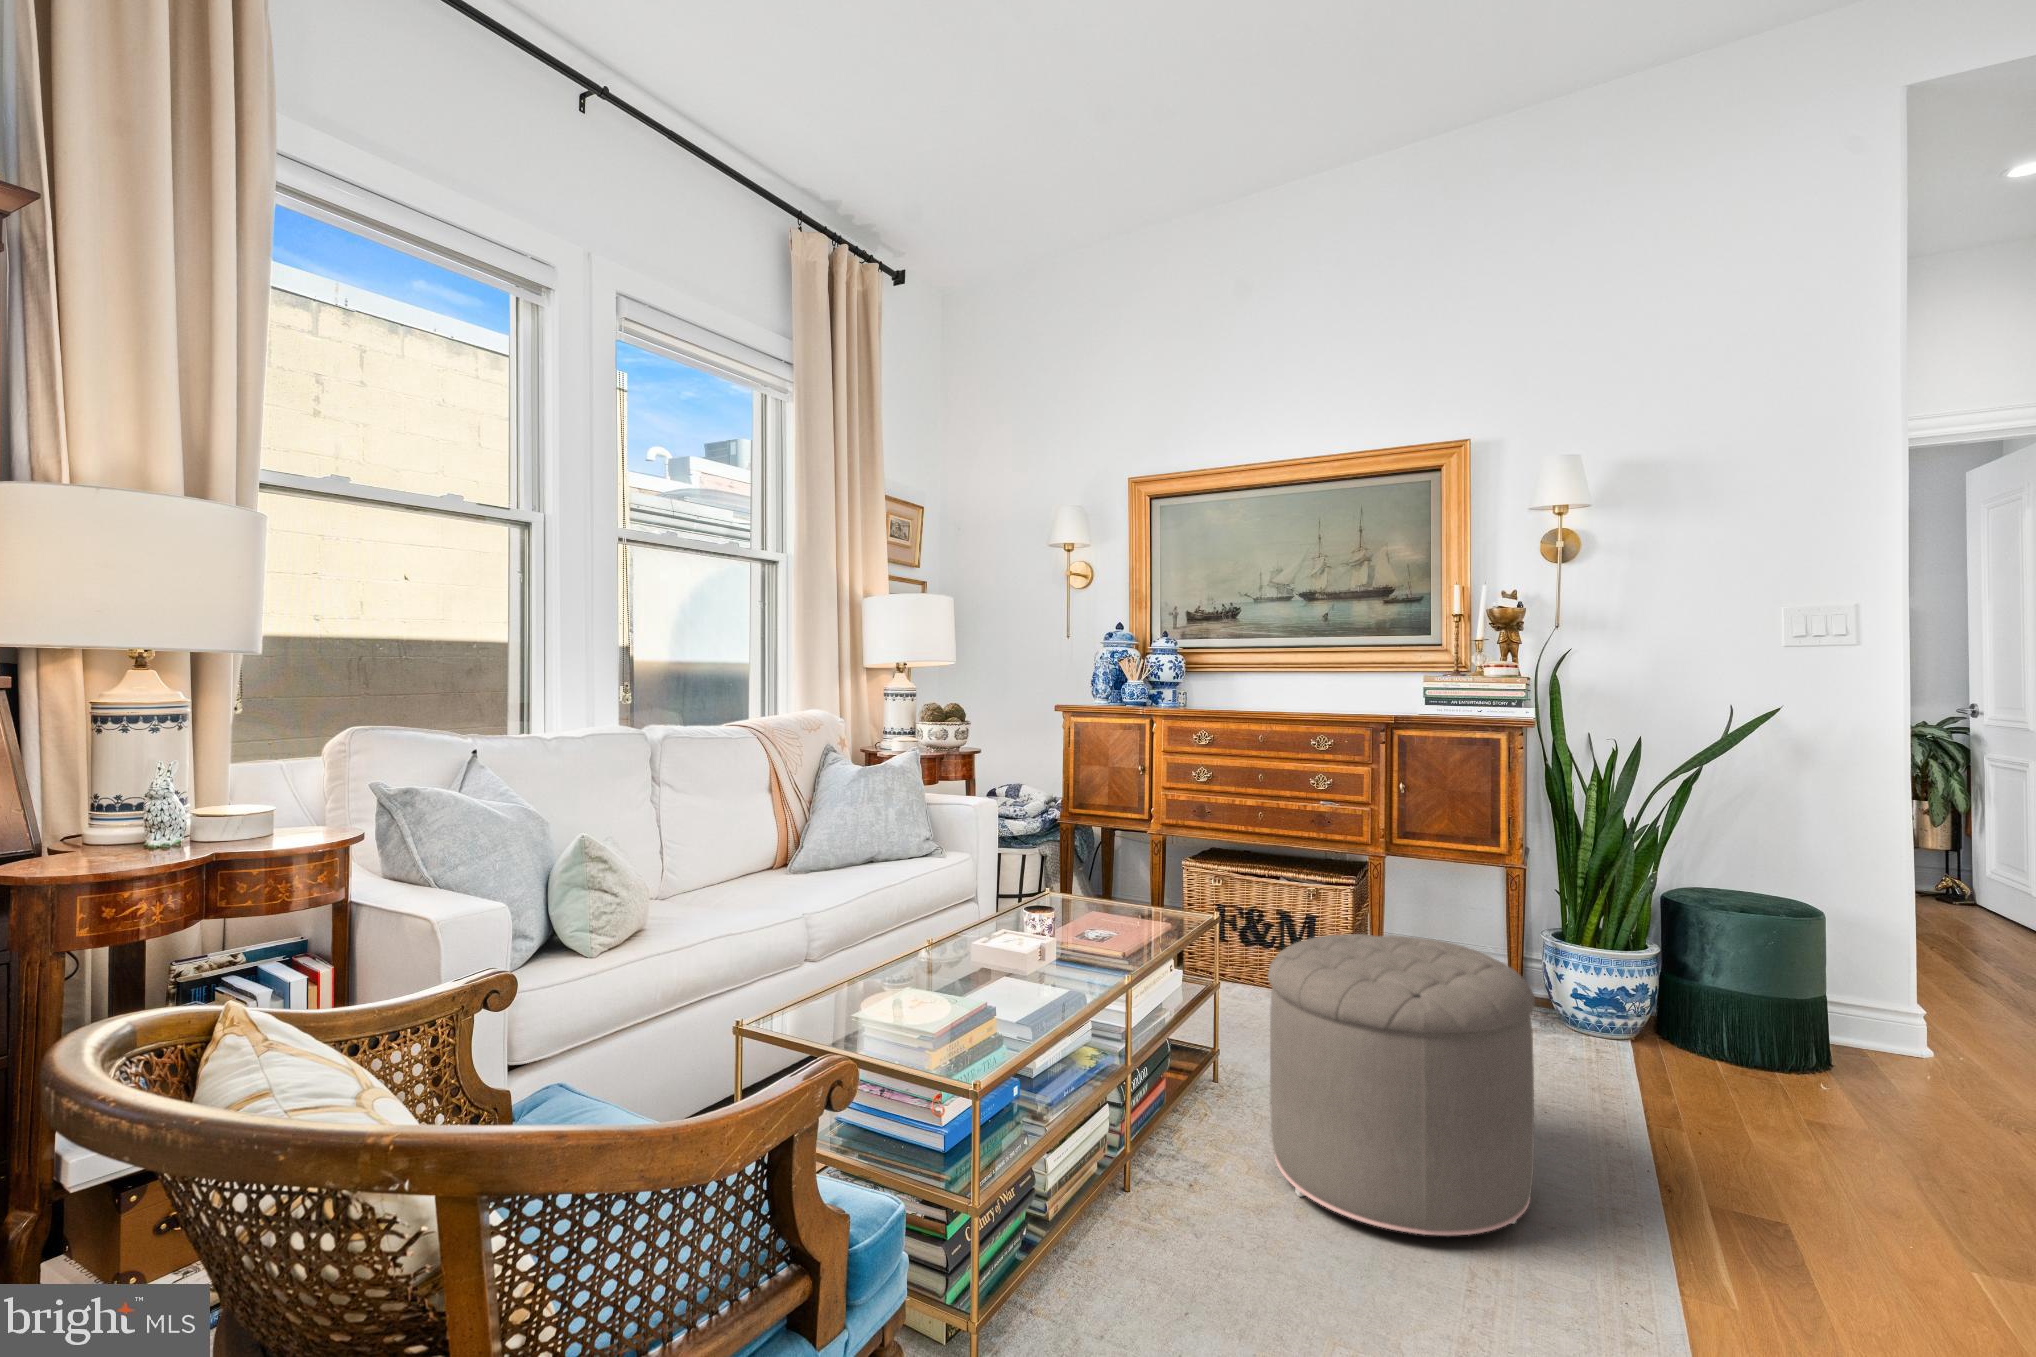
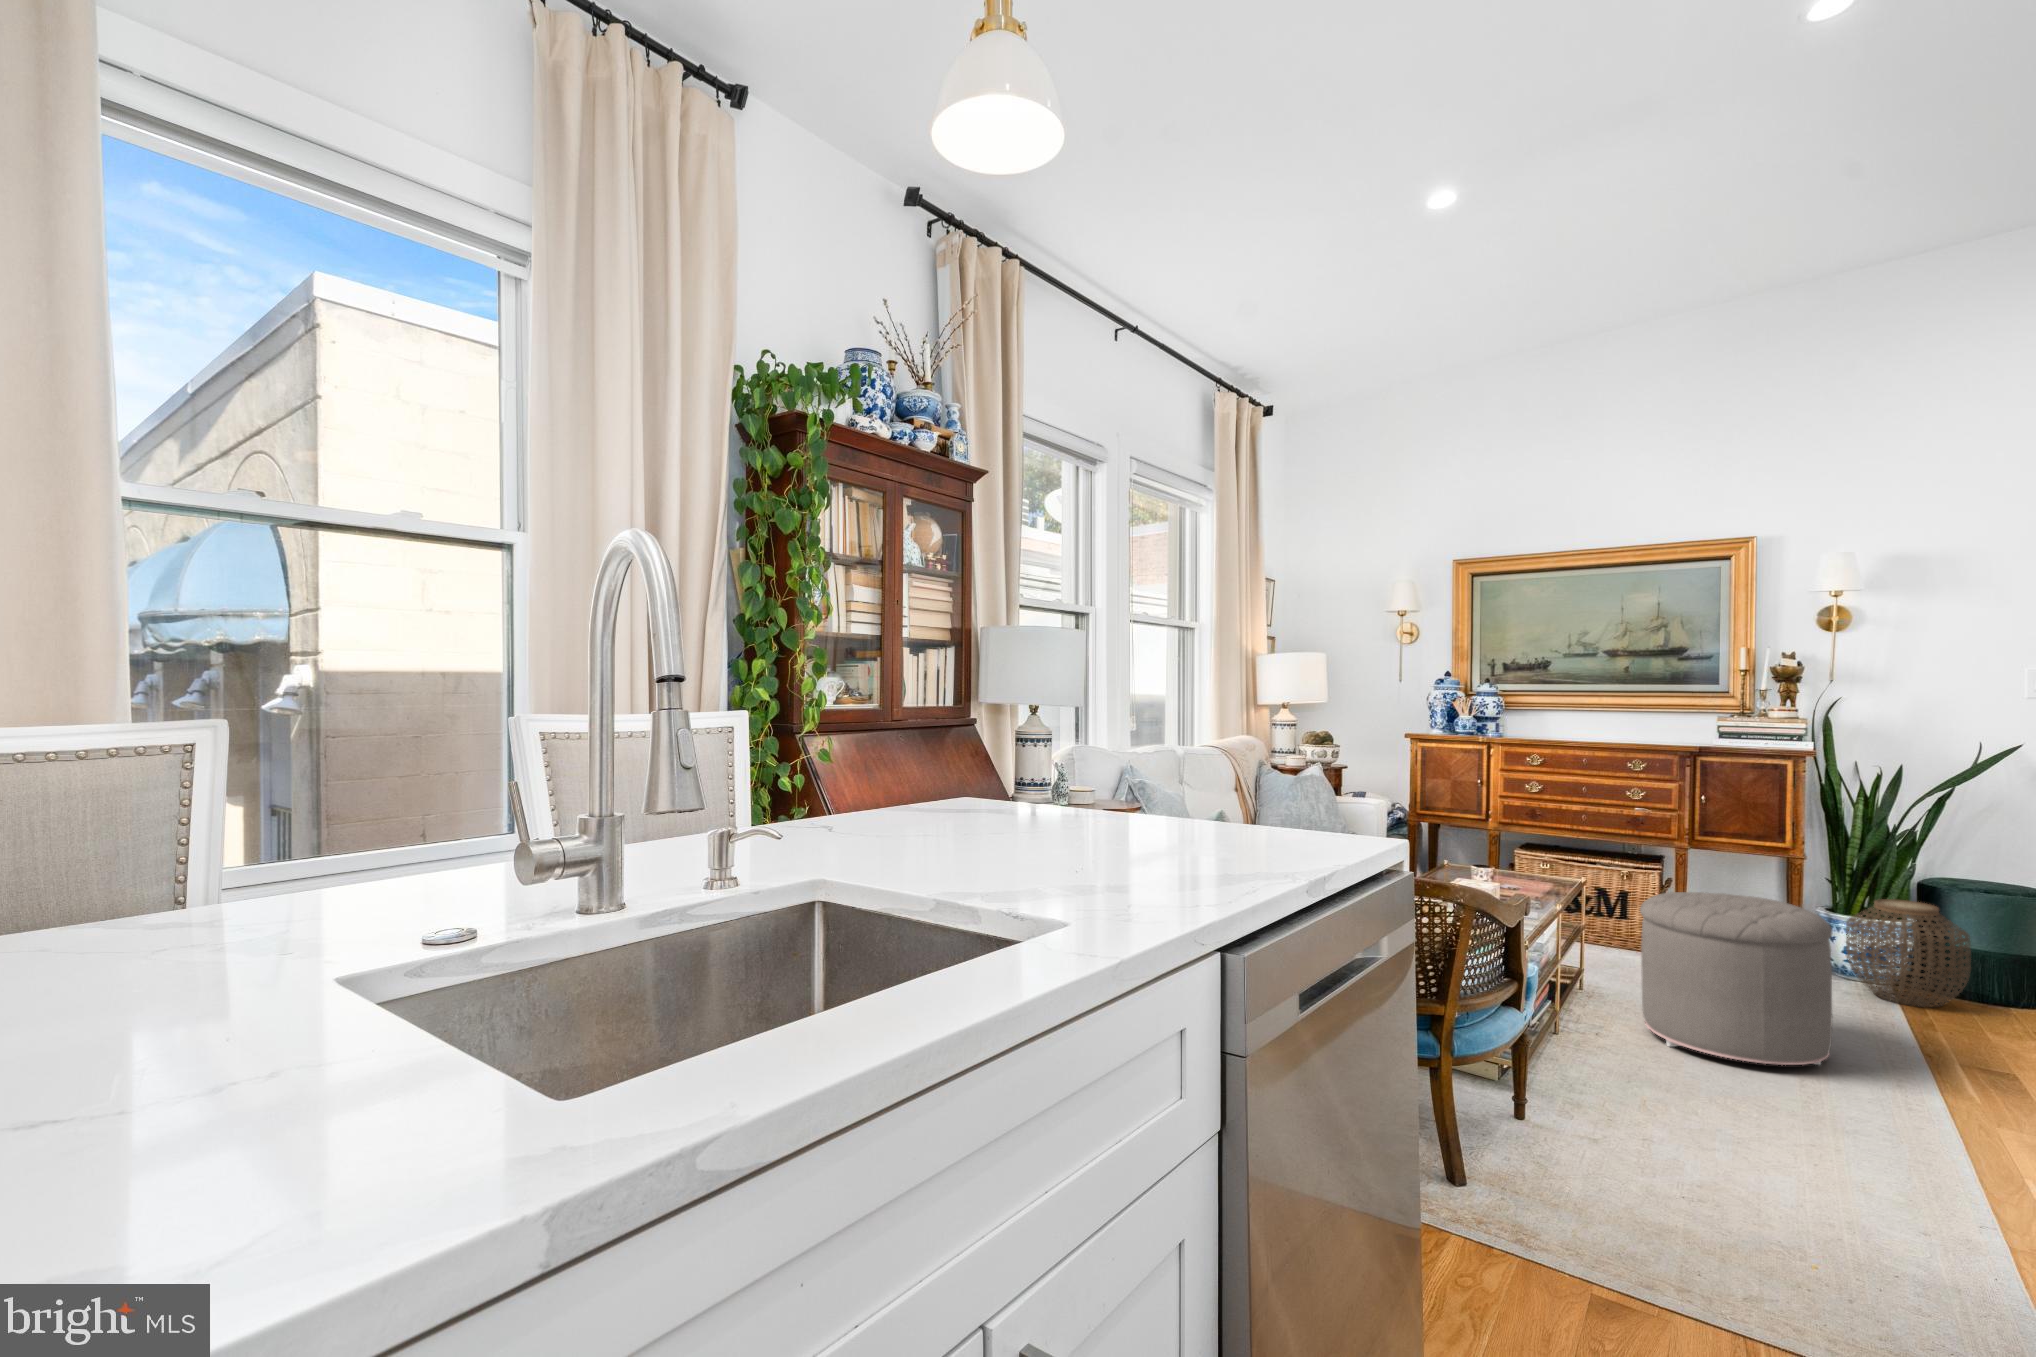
woven basket: none [1573,923,1726,1078] -> present [1846,899,1971,1007]

